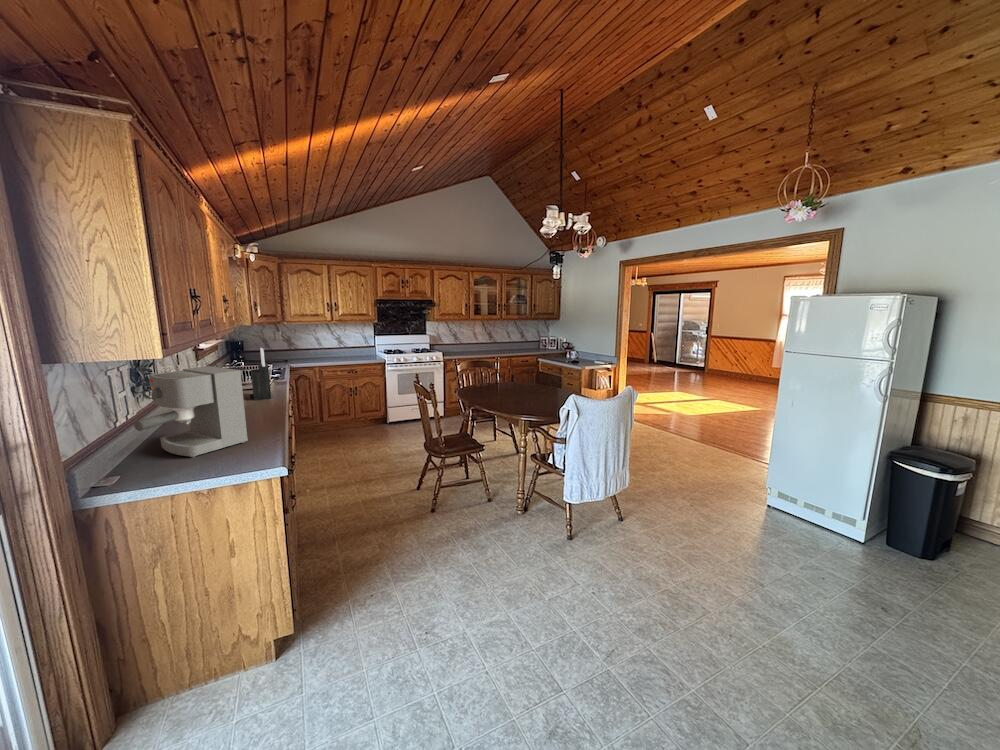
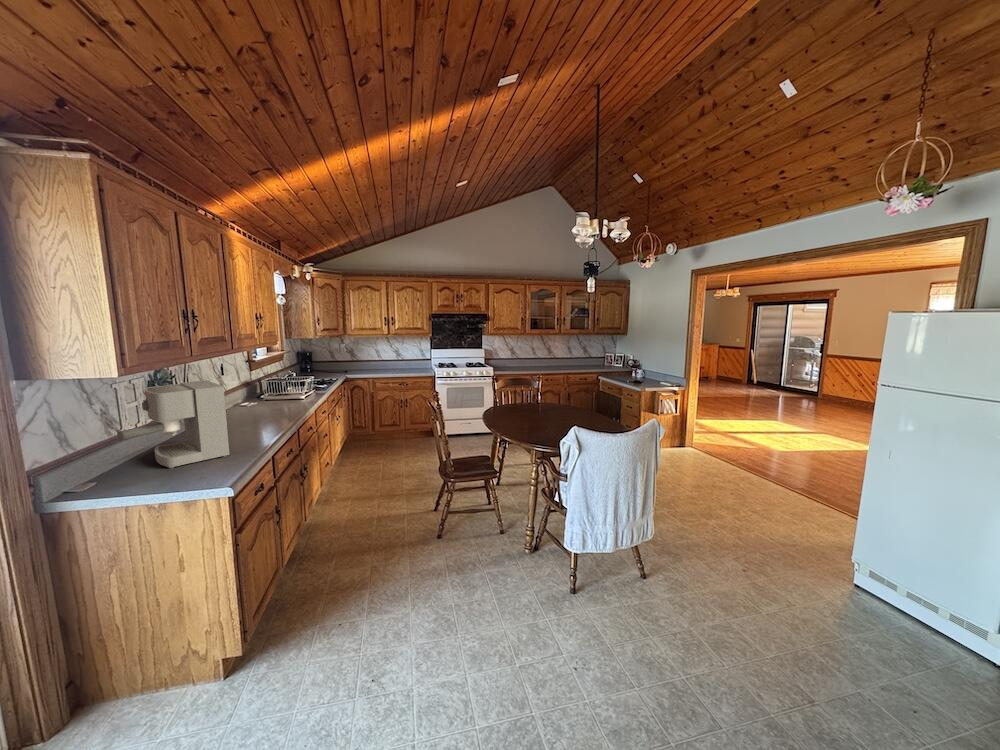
knife block: present [250,348,271,400] -> none [278,361,299,411]

